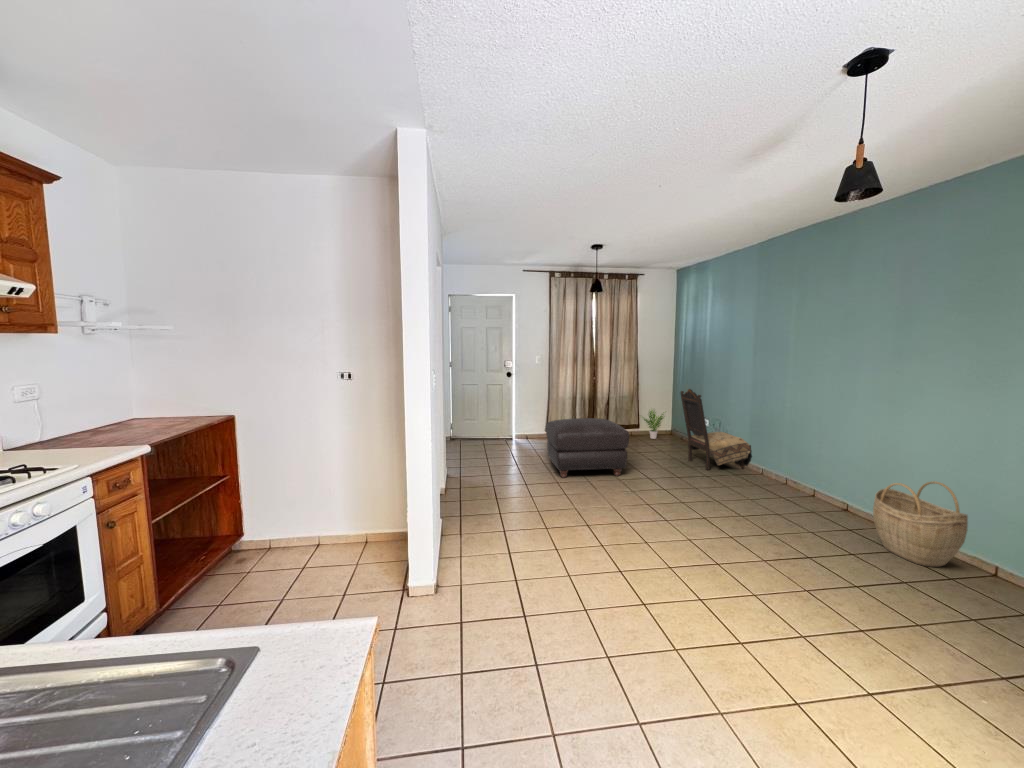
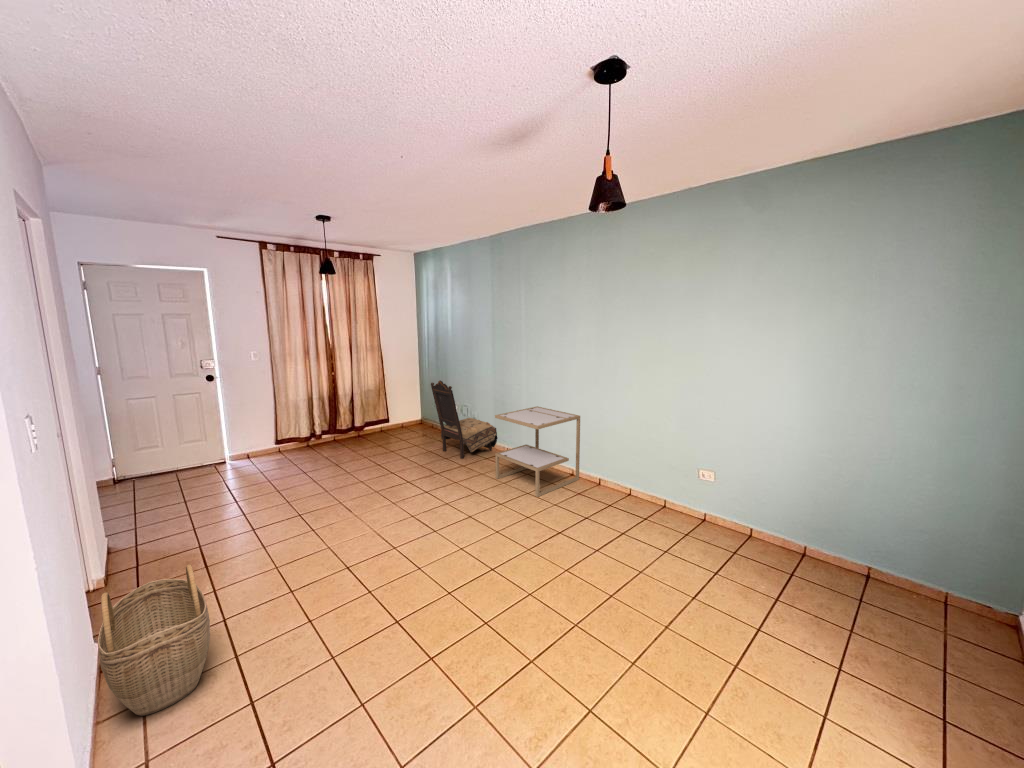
potted plant: present [644,410,663,439] -> none [387,399,417,432]
ottoman: present [546,418,629,478] -> none [276,424,385,506]
side table: none [741,425,863,521] -> present [495,406,580,497]
woven basket: present [873,482,968,567] -> present [98,565,210,716]

